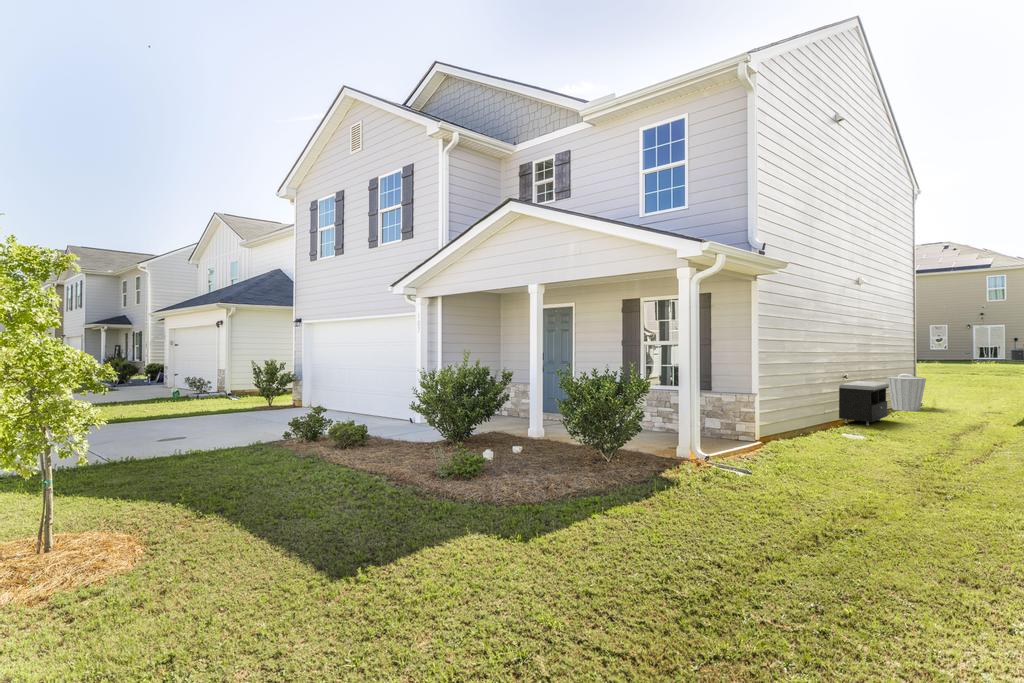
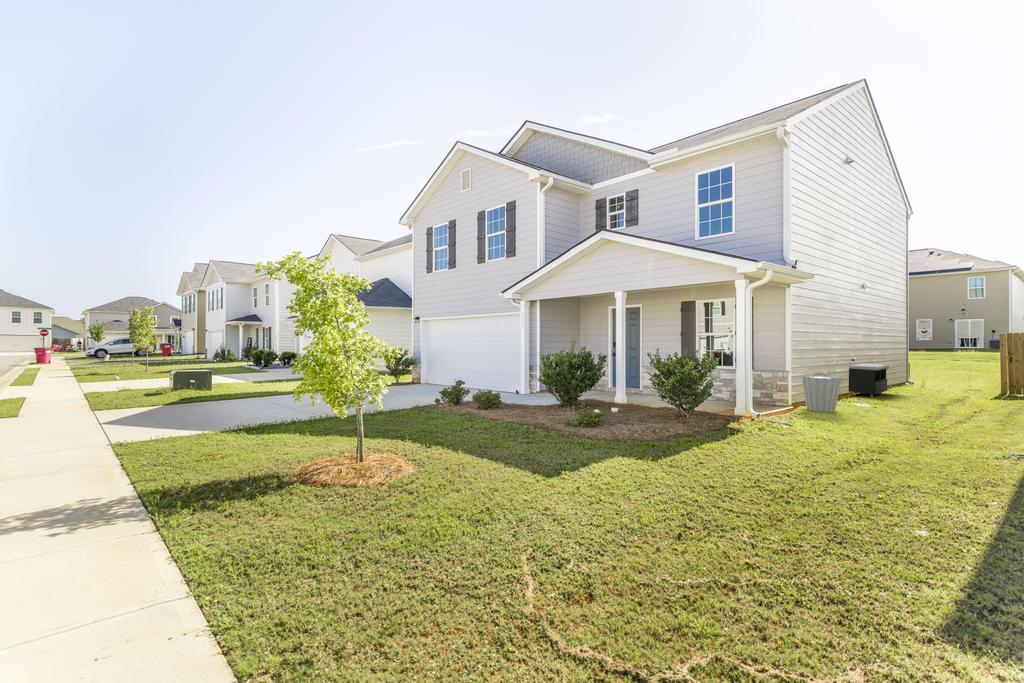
trash can: present [887,374,926,411] -> present [802,372,842,412]

